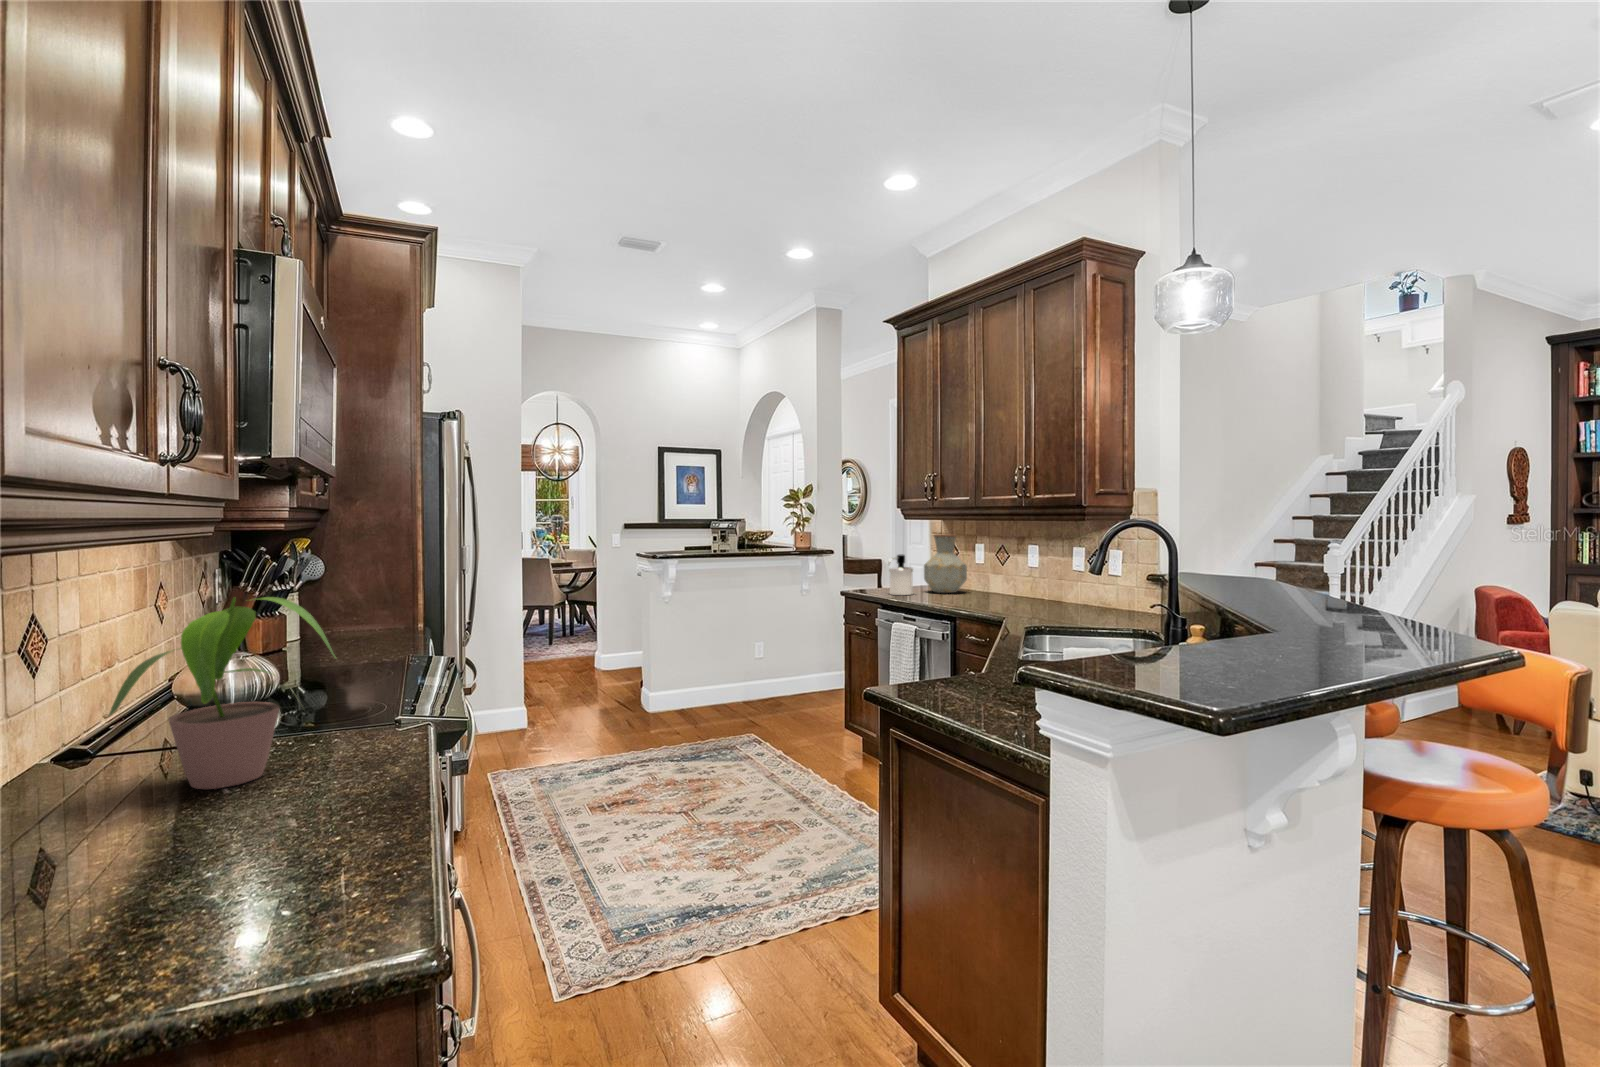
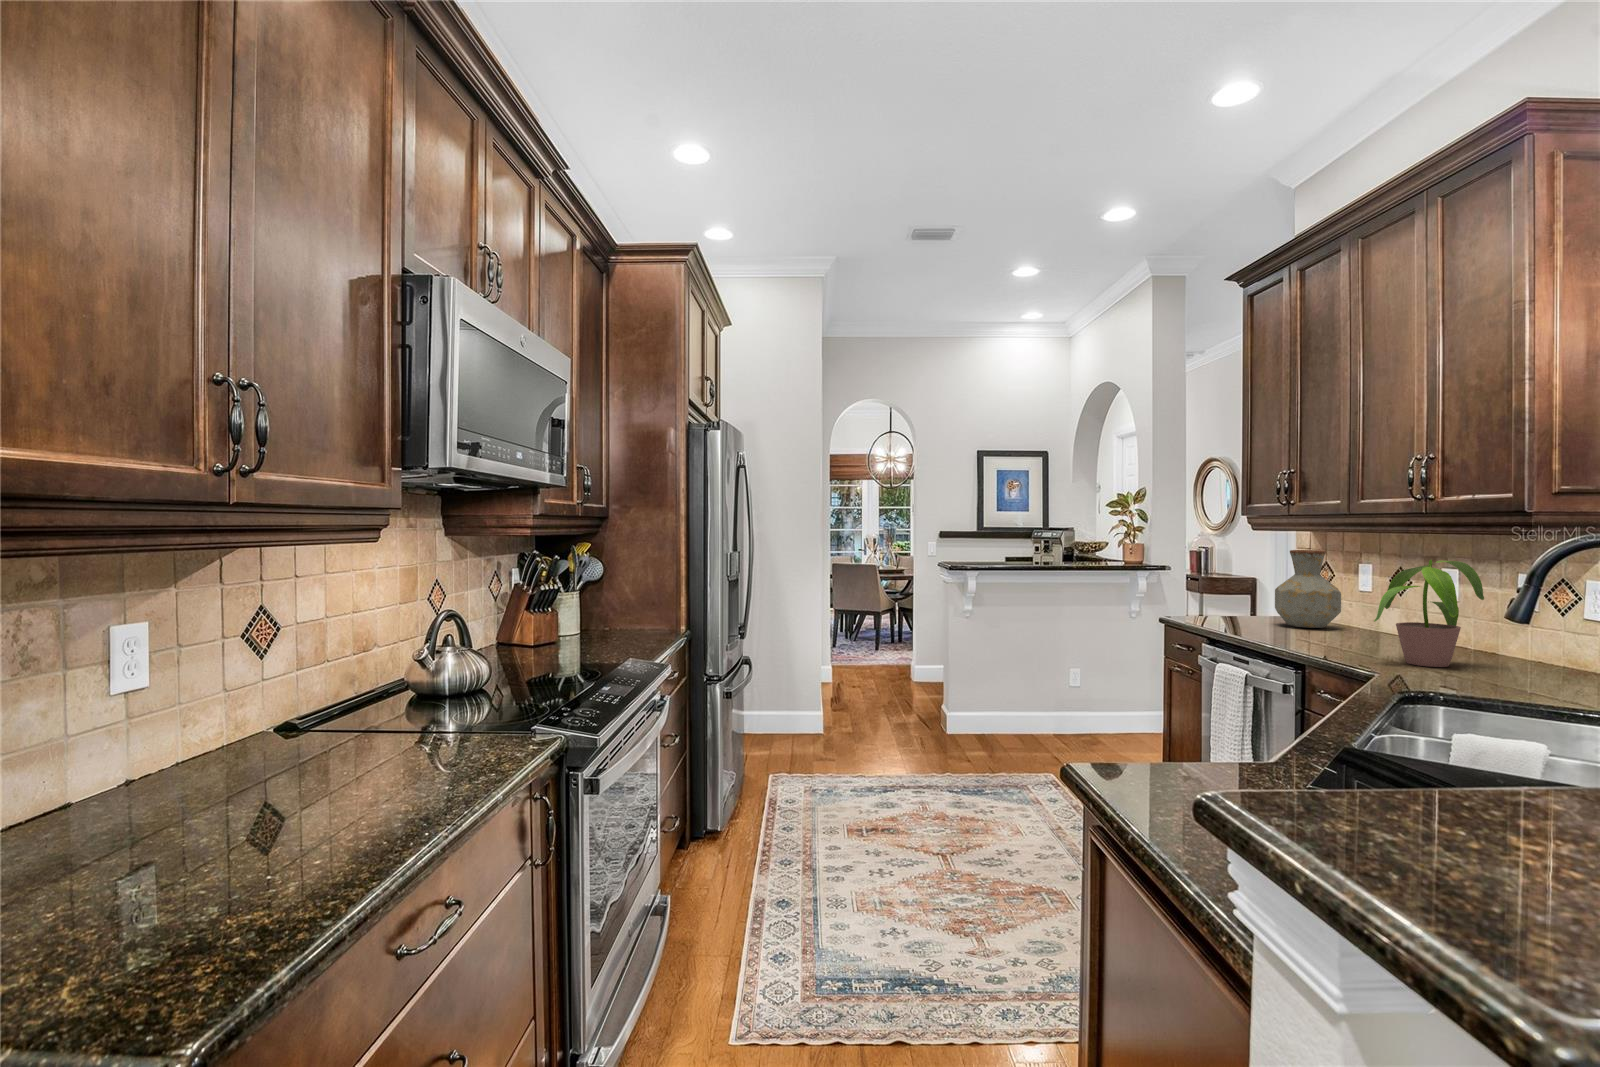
soap dispenser: present [888,554,913,595] -> none [1216,575,1256,627]
potted plant: present [108,597,335,789] -> present [1374,560,1484,667]

